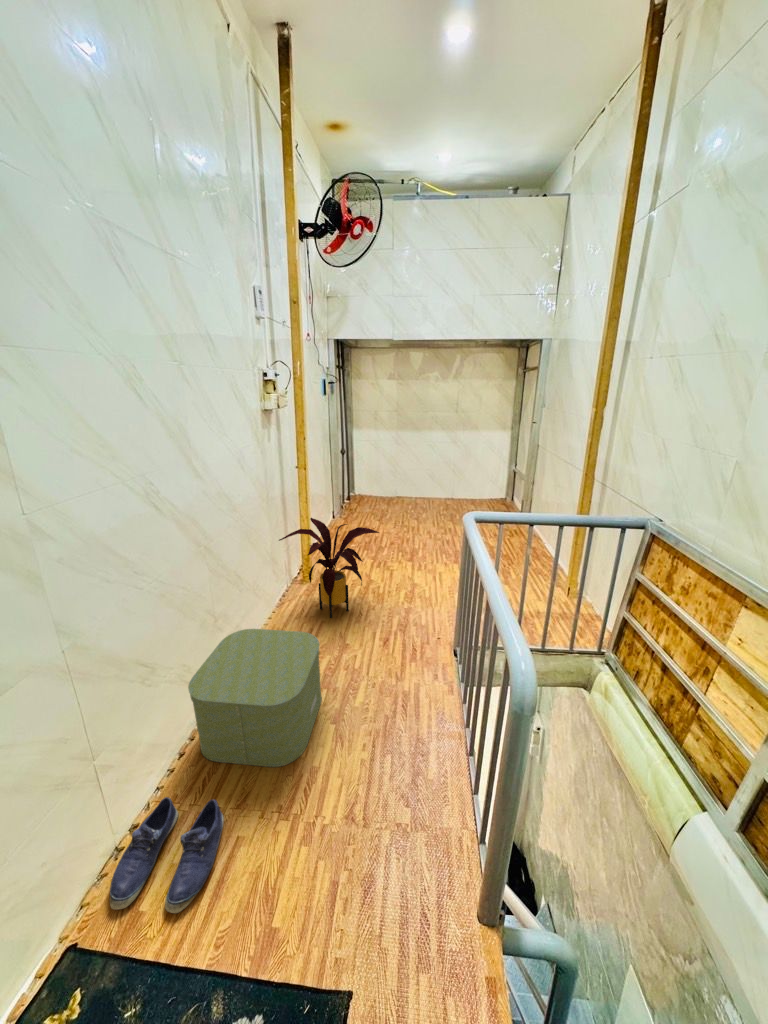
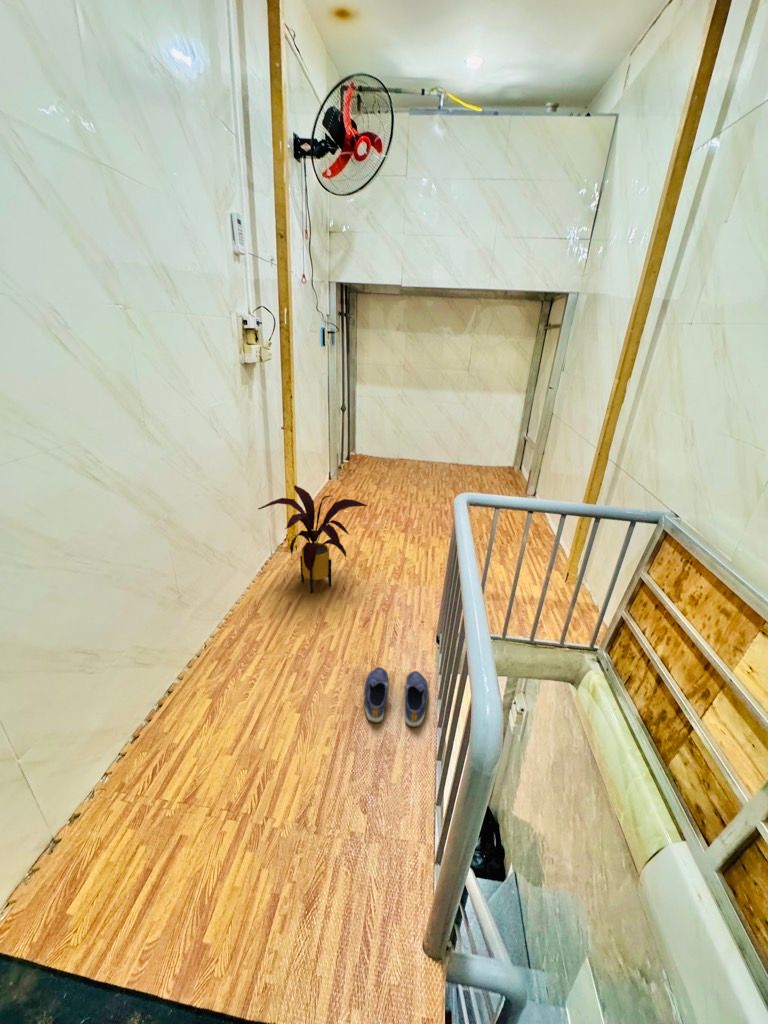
storage box: present [188,629,322,767] -> none [139,607,290,758]
shoe: present [110,797,224,913] -> present [364,667,429,727]

